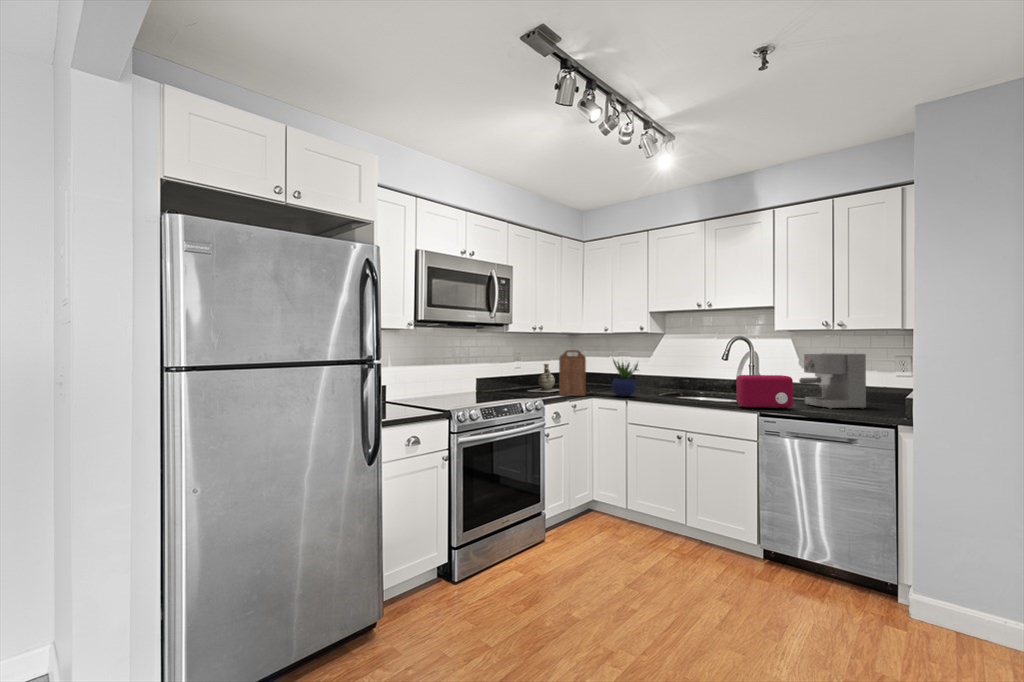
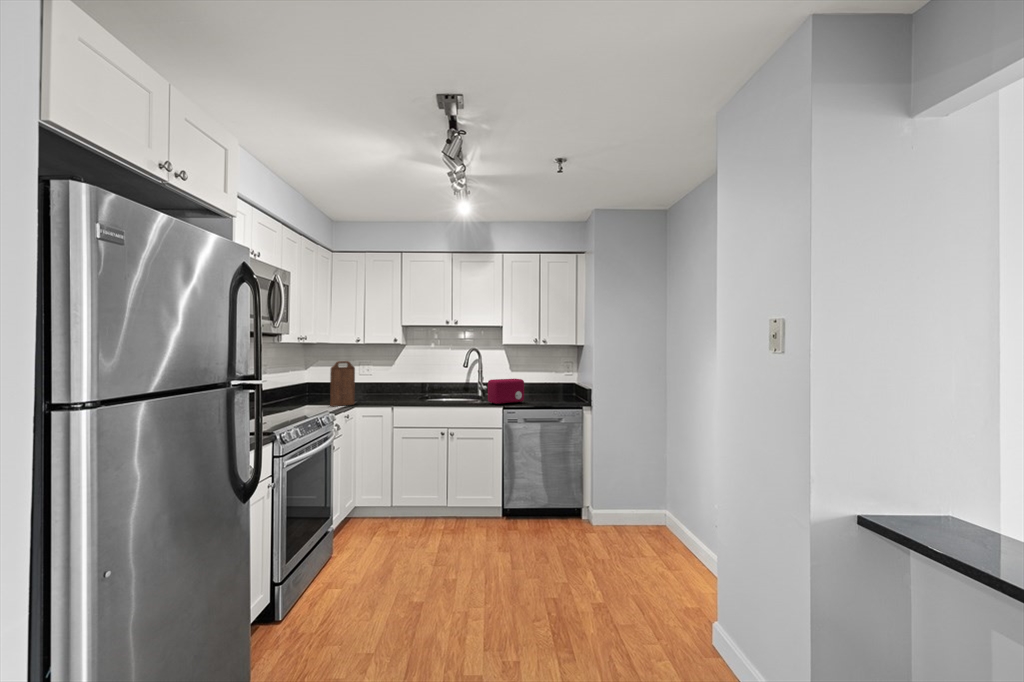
coffee maker: present [799,353,866,409] -> none [519,361,555,400]
potted plant: present [612,360,638,397] -> none [376,367,403,402]
ceramic jug: present [530,364,559,392] -> none [278,375,320,404]

